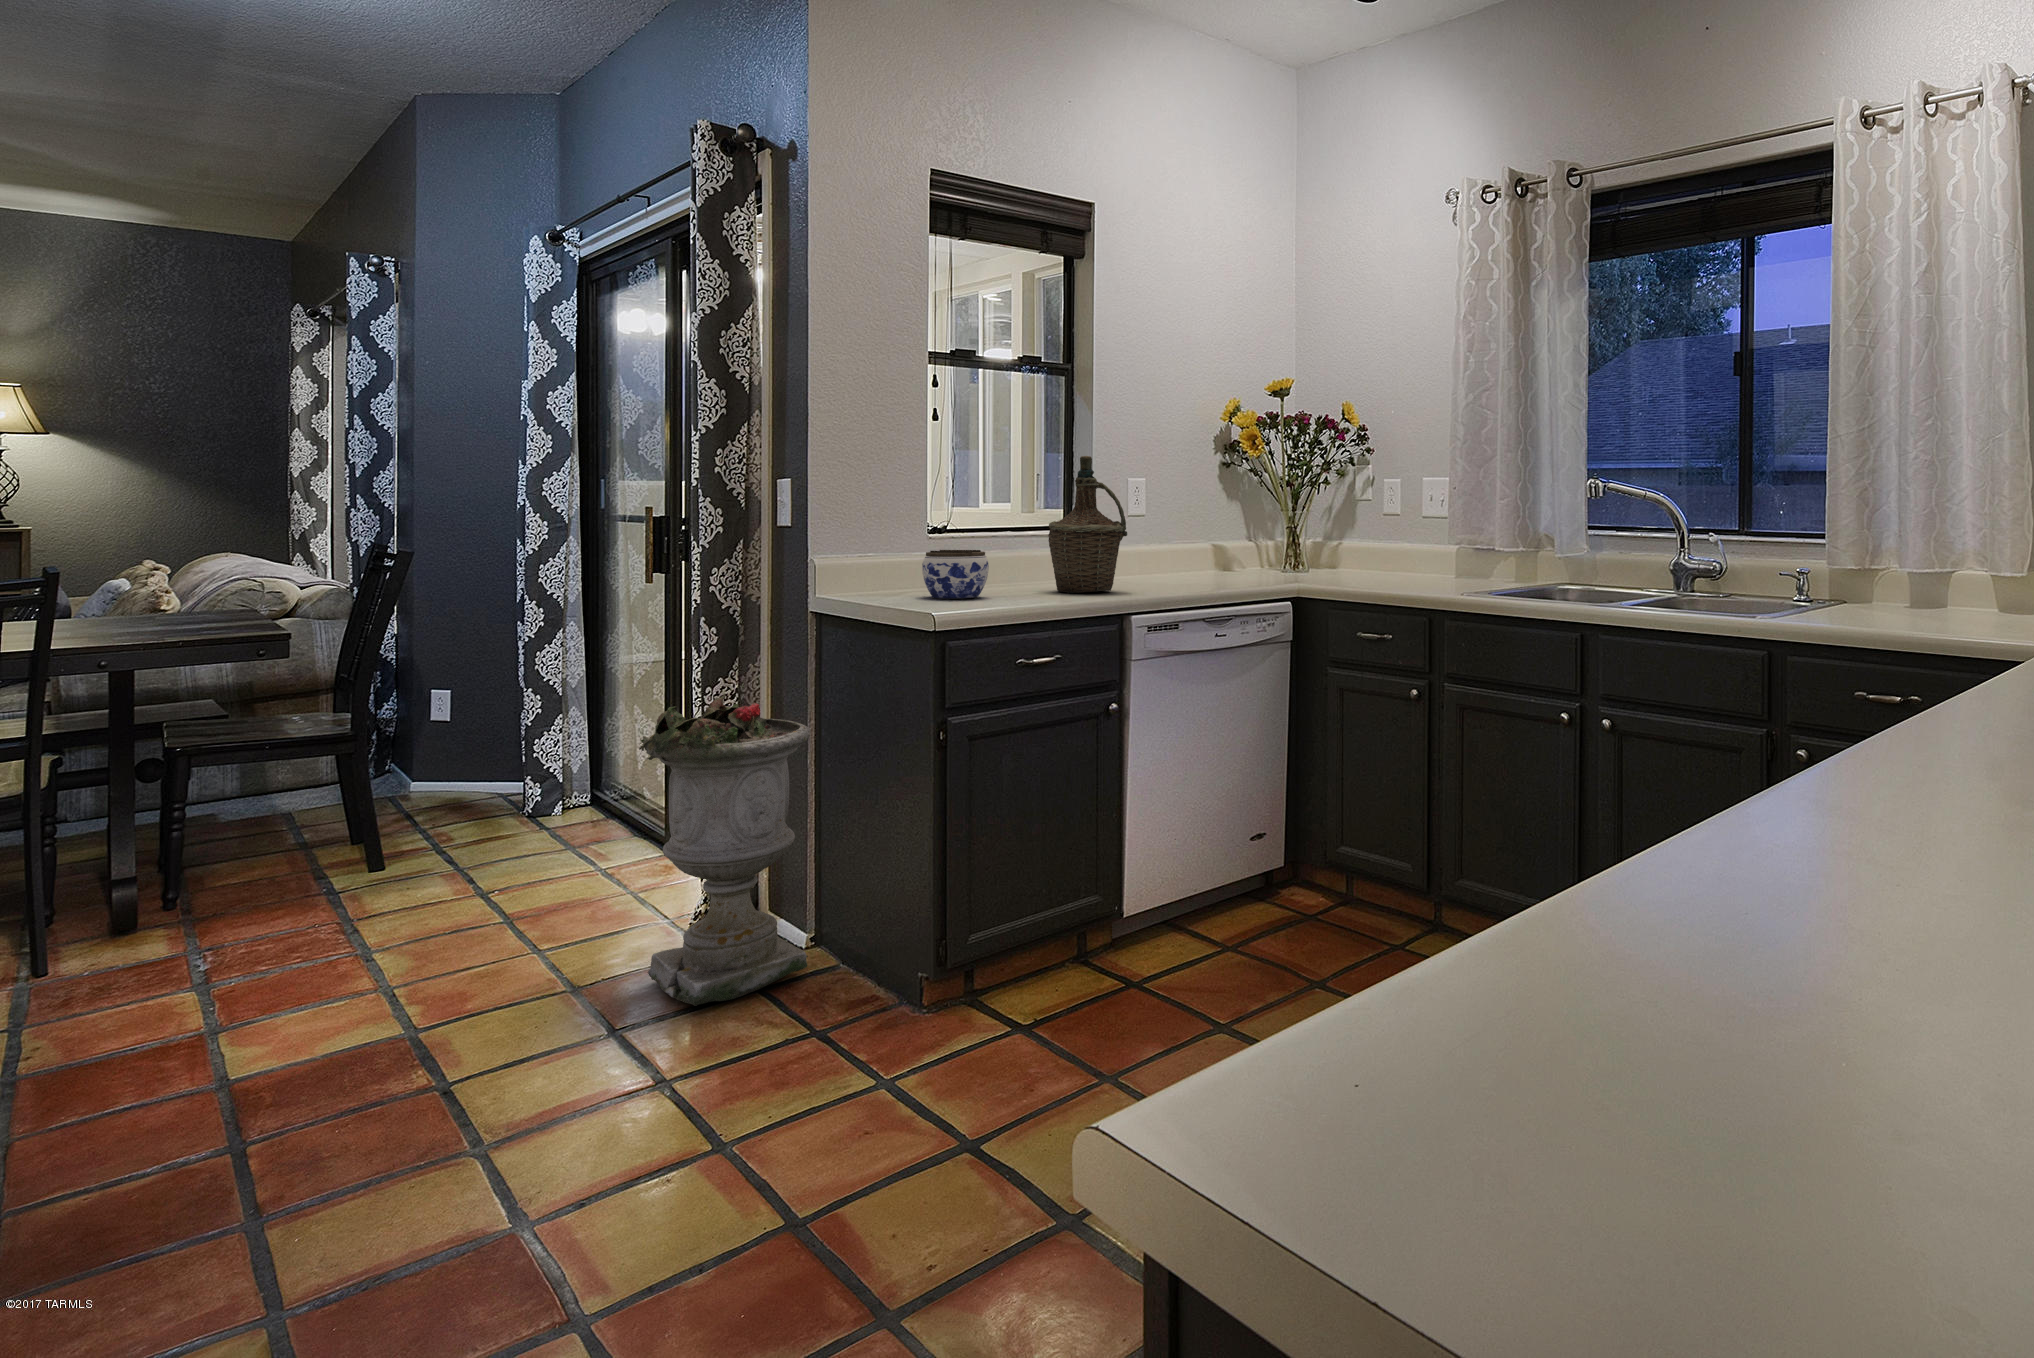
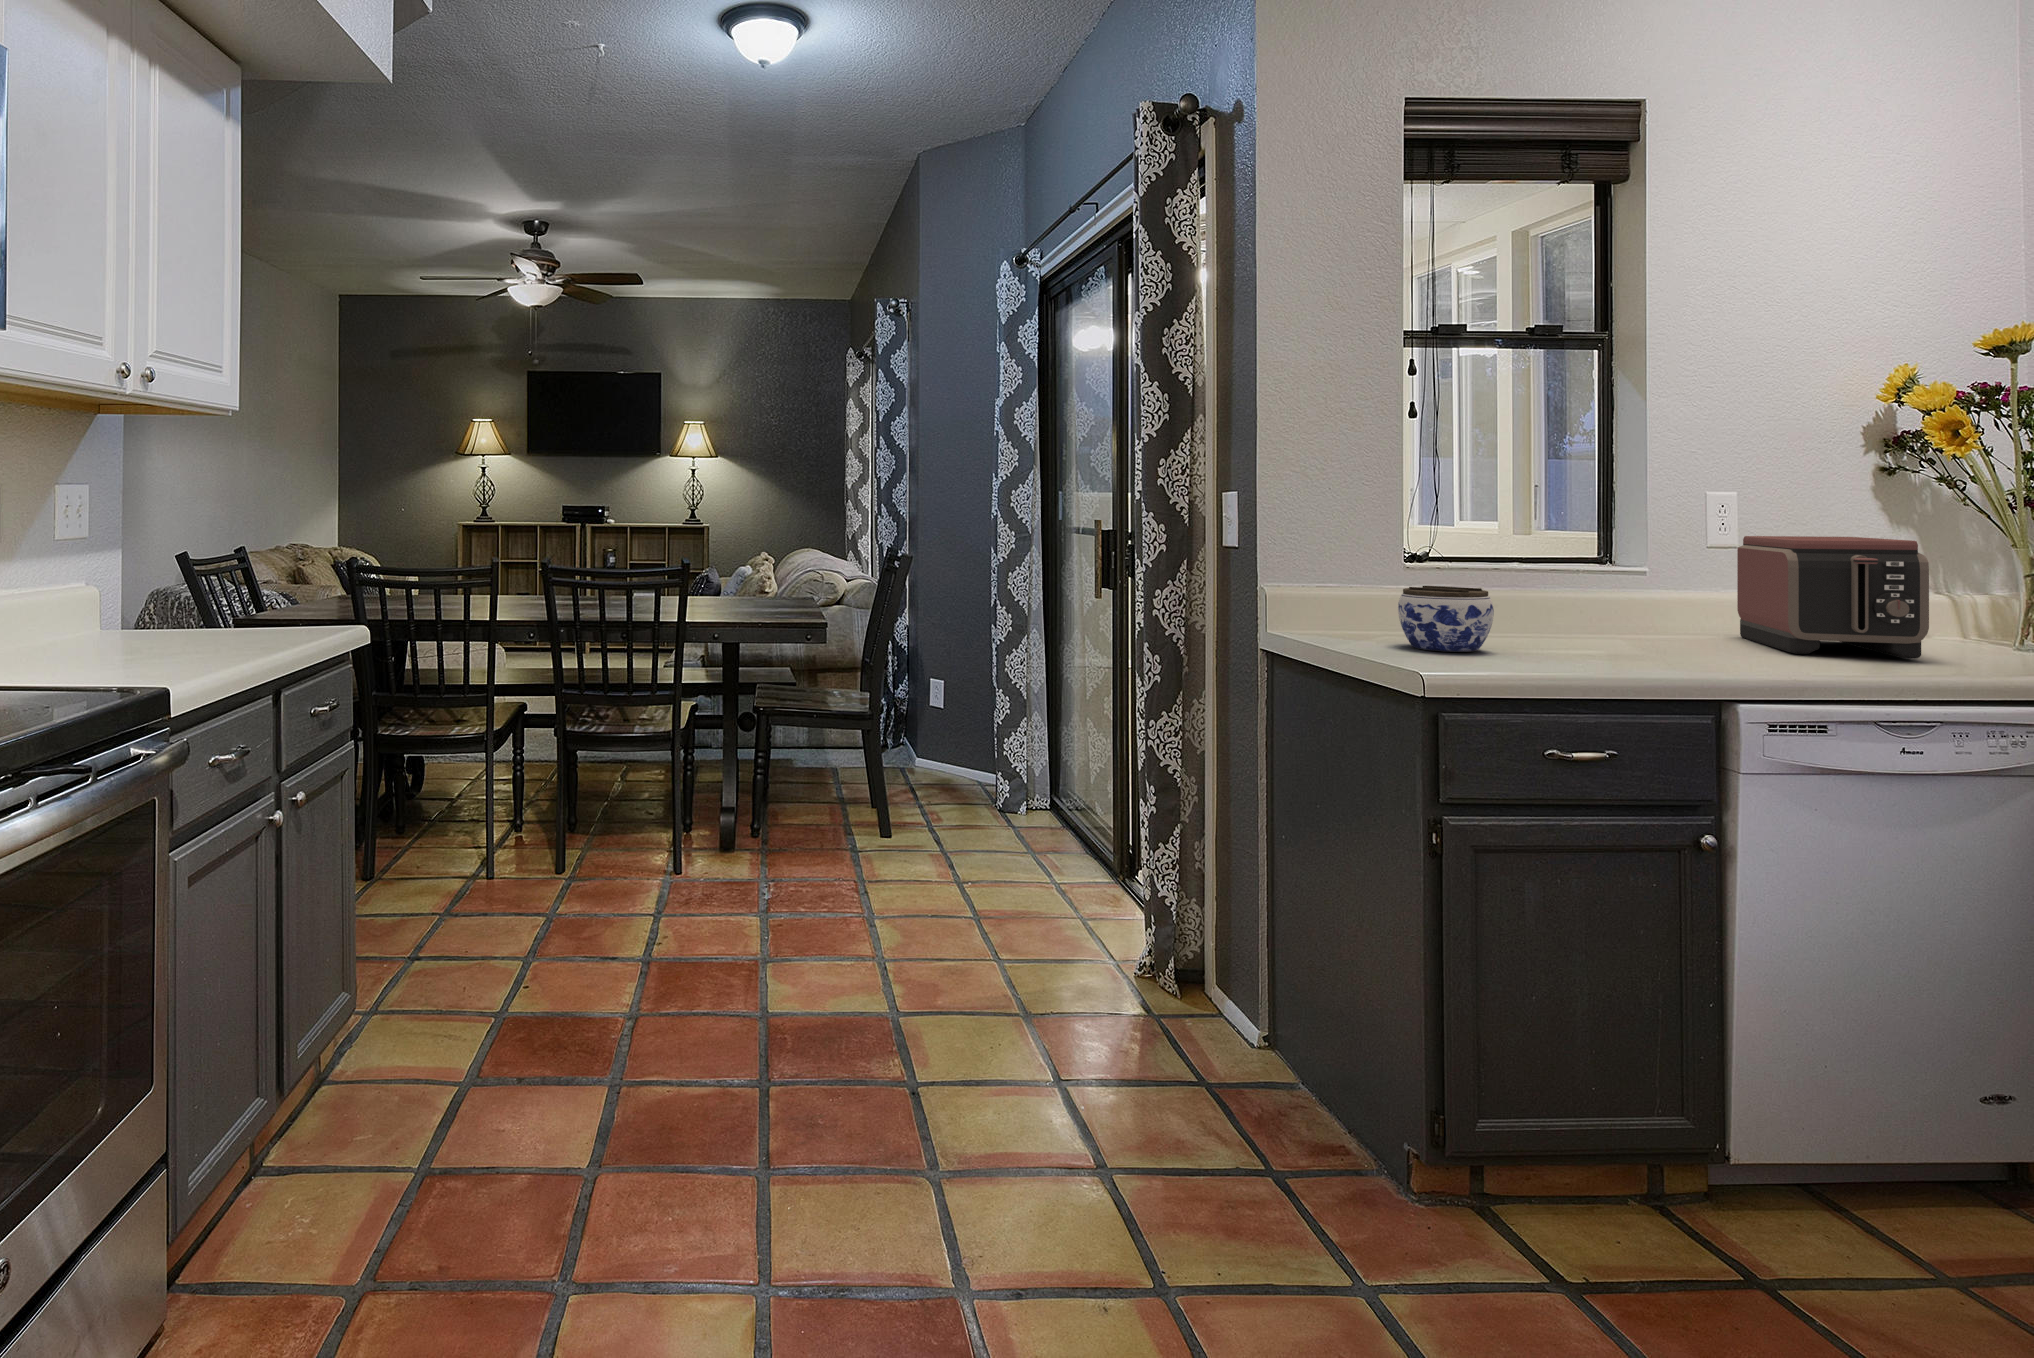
bottle: present [1048,456,1127,593] -> none [1589,457,1729,654]
toaster: none [1131,513,1224,588] -> present [1737,536,1929,659]
planter: present [639,693,810,1006] -> none [1078,733,1258,1077]

